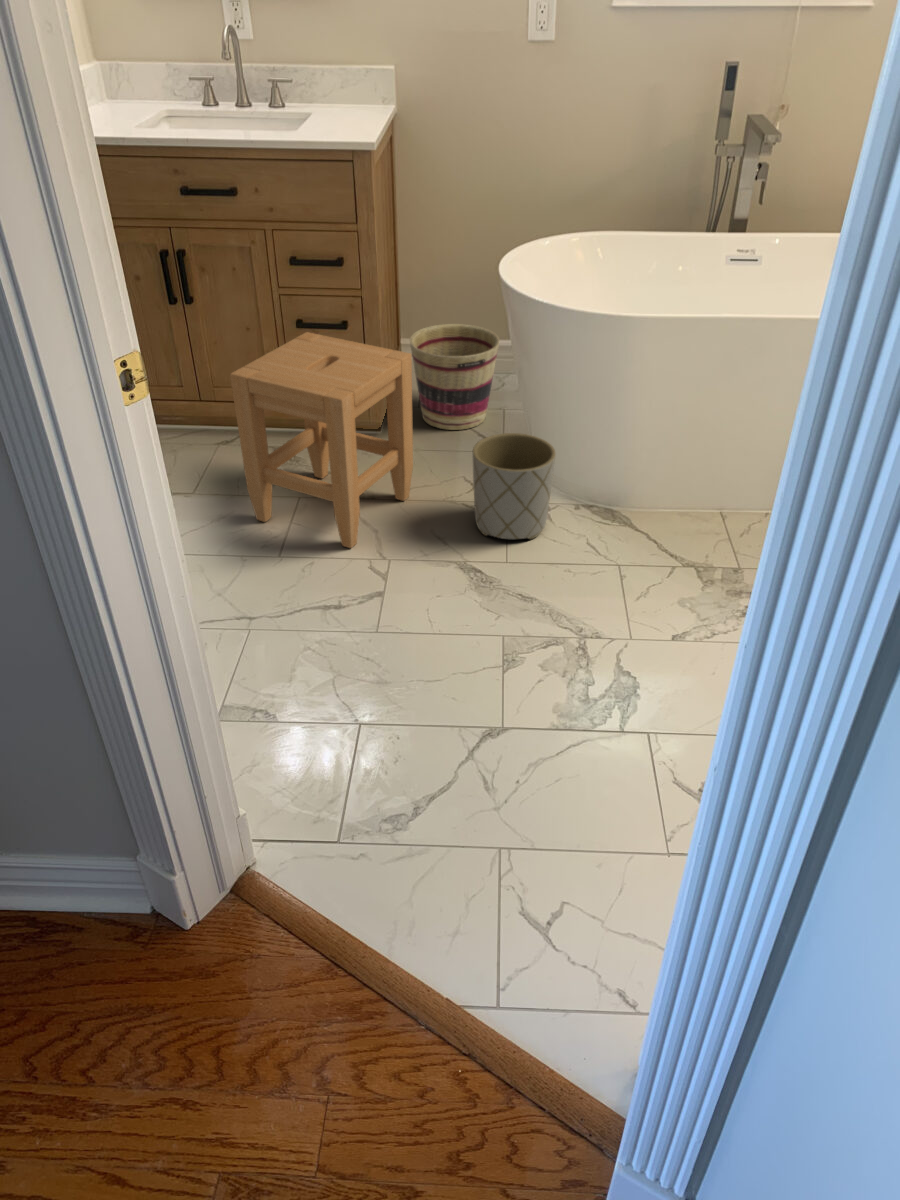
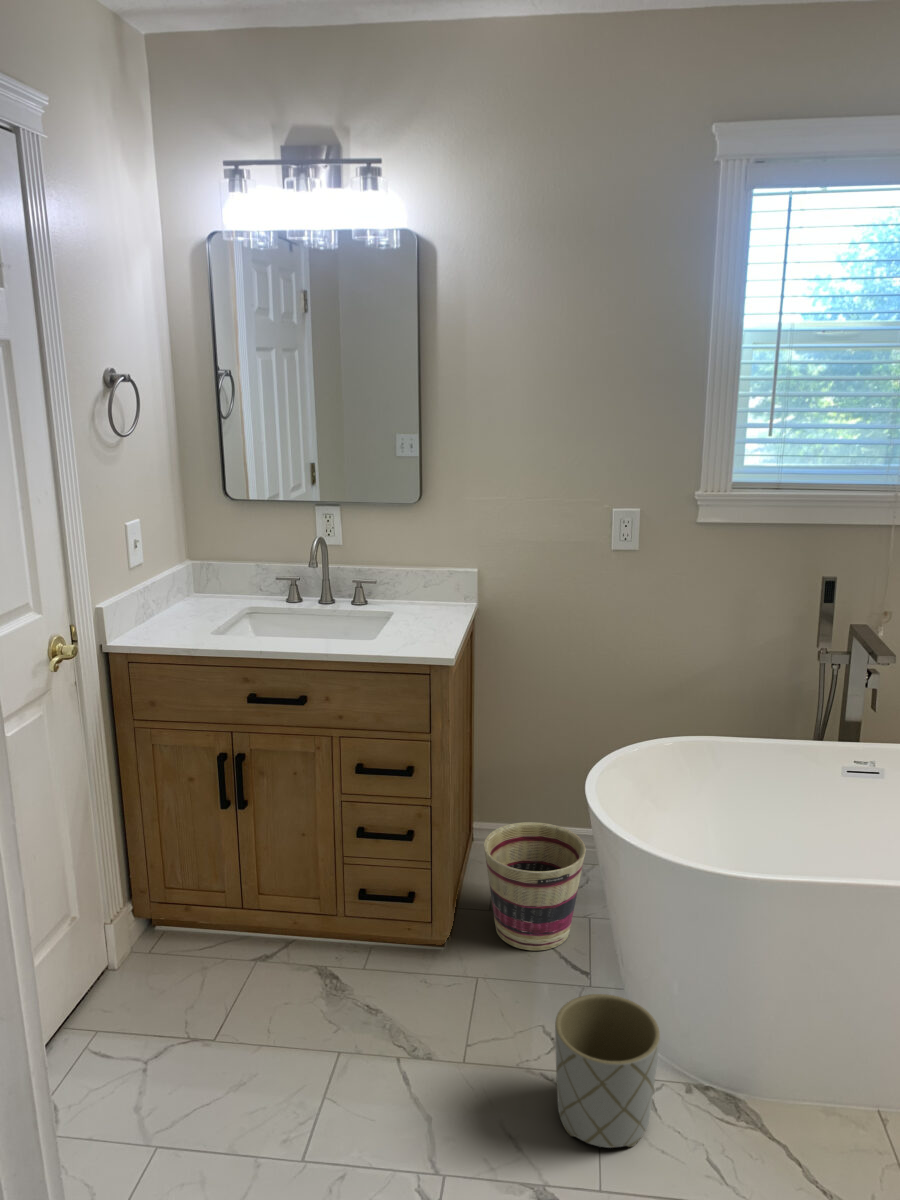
stool: present [230,332,413,548] -> none [271,854,484,1148]

